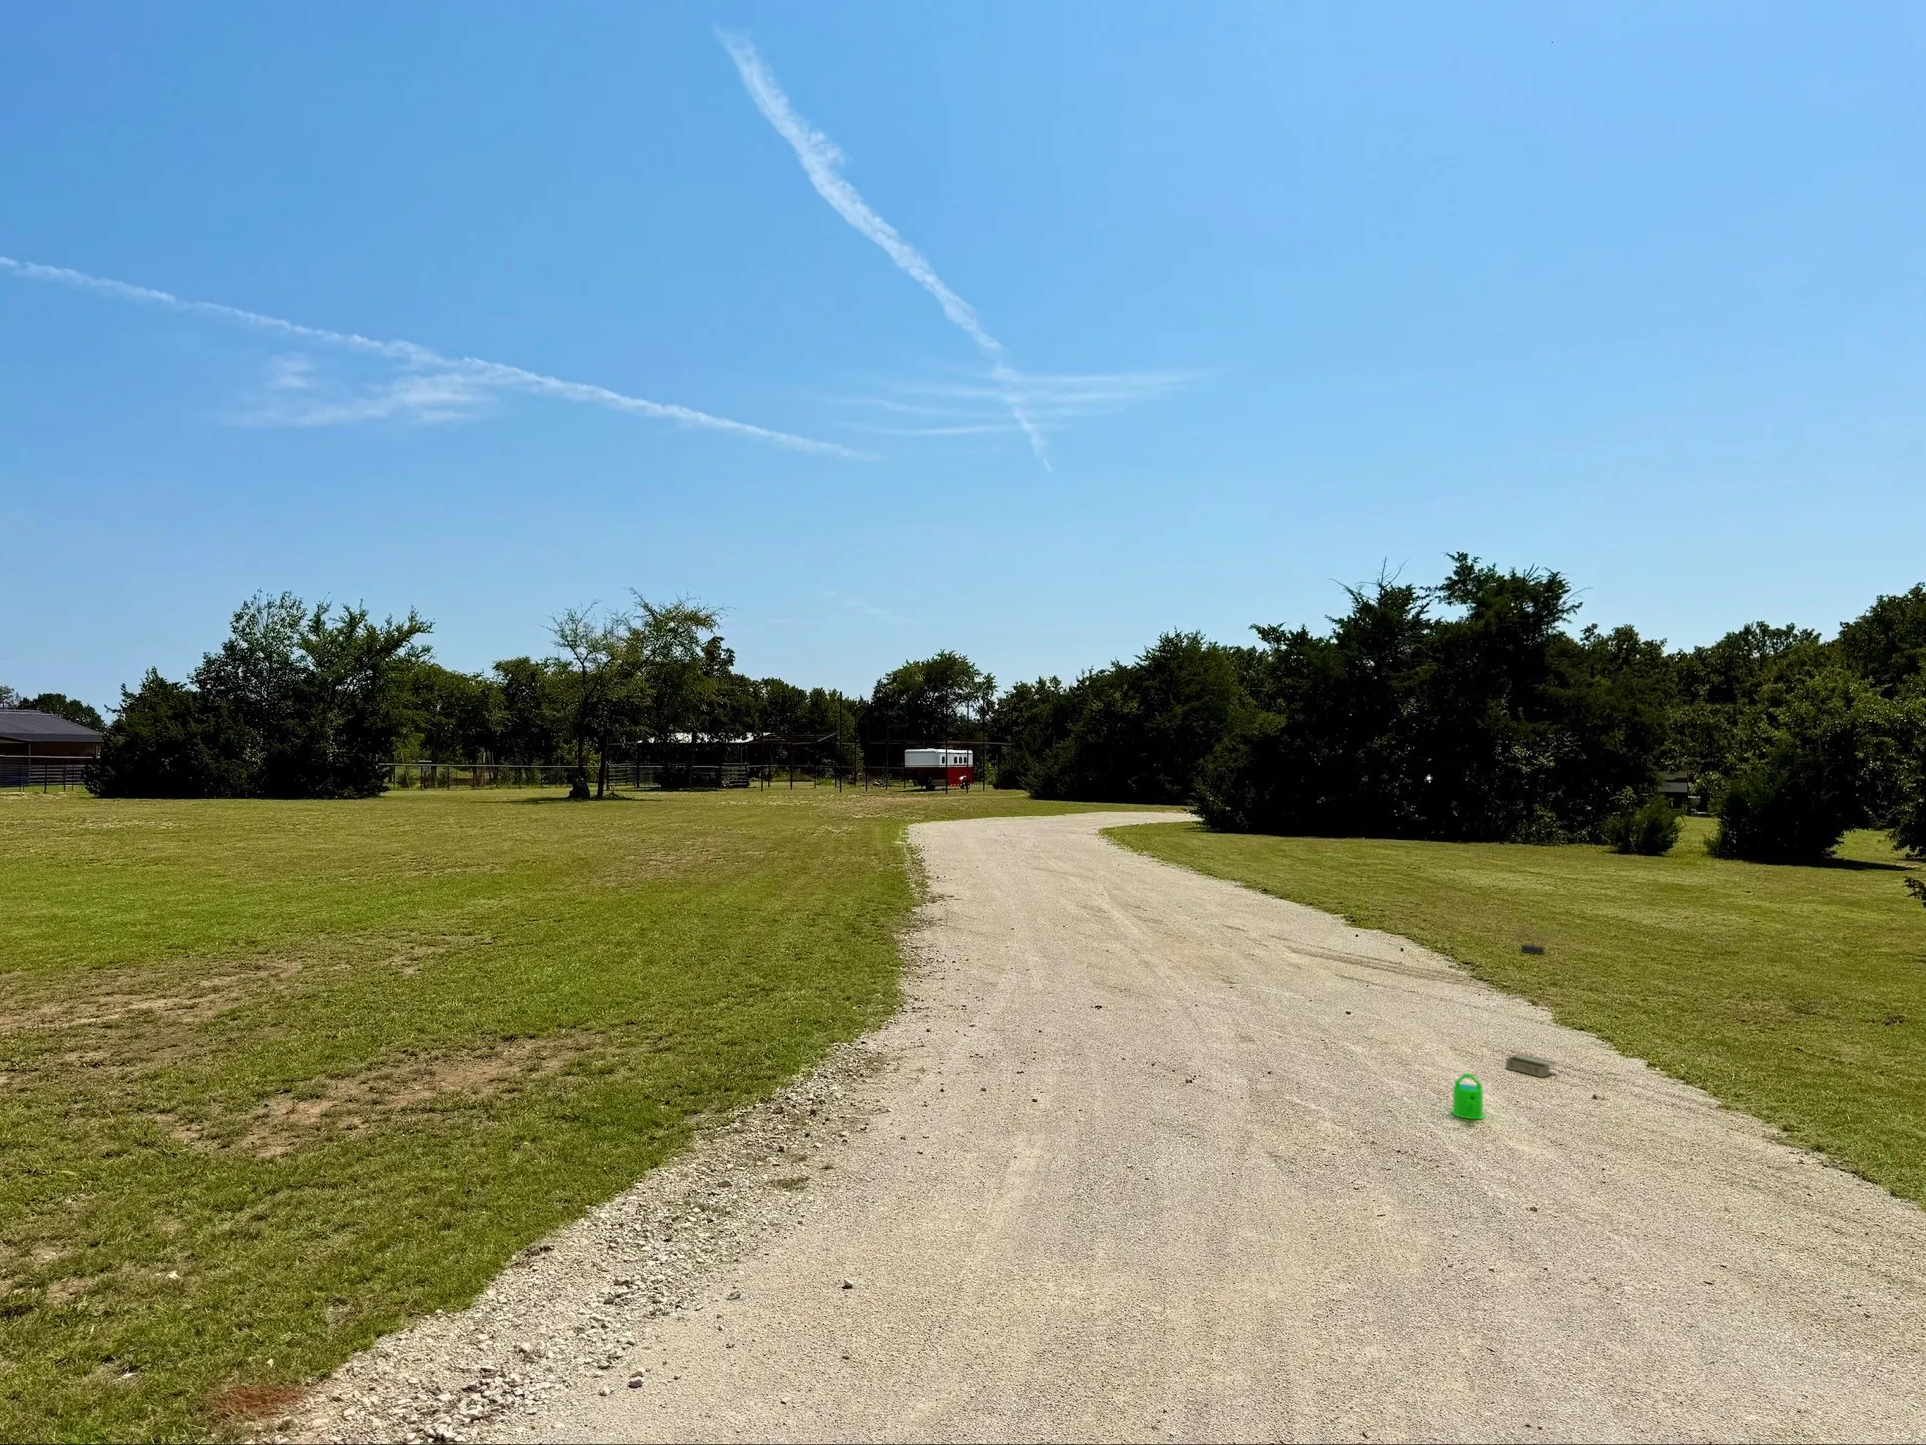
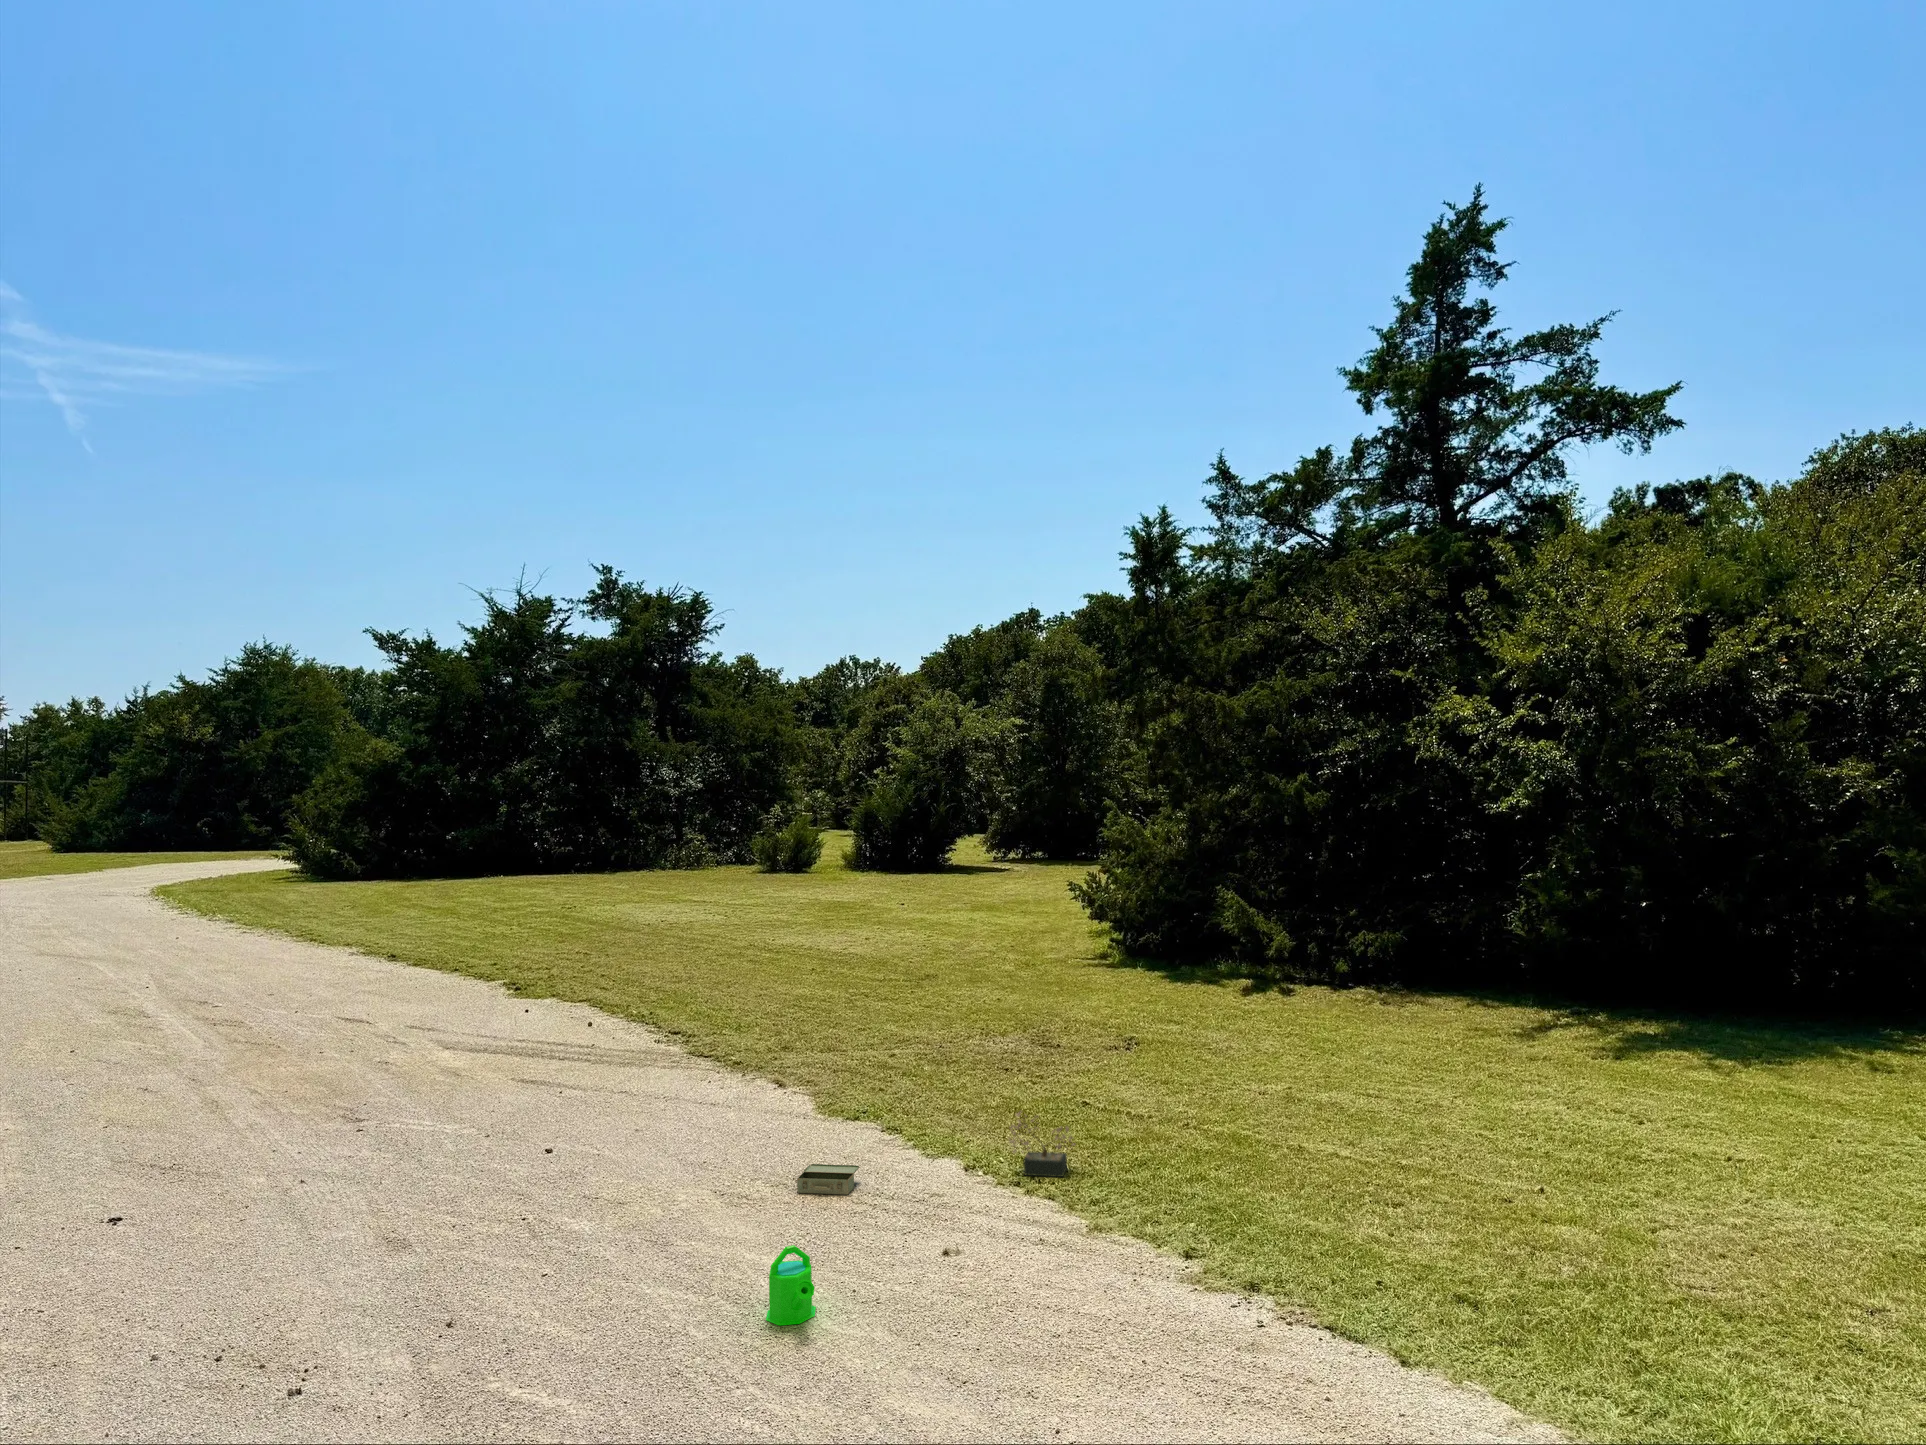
decorative plant: present [1517,928,1545,954] -> present [1009,1111,1075,1177]

